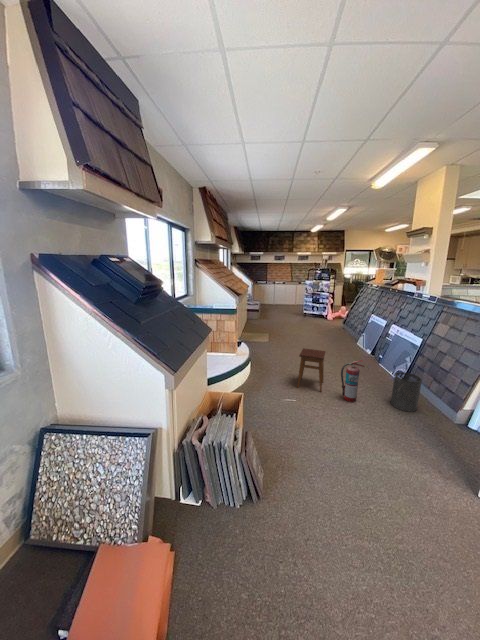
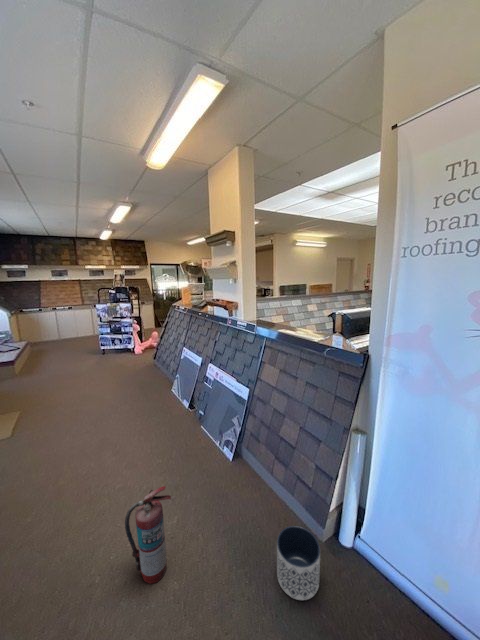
stool: present [297,348,325,392] -> none [14,471,103,601]
trash can: present [391,372,422,412] -> none [224,466,265,548]
planter: none [420,403,452,434] -> present [277,526,320,600]

